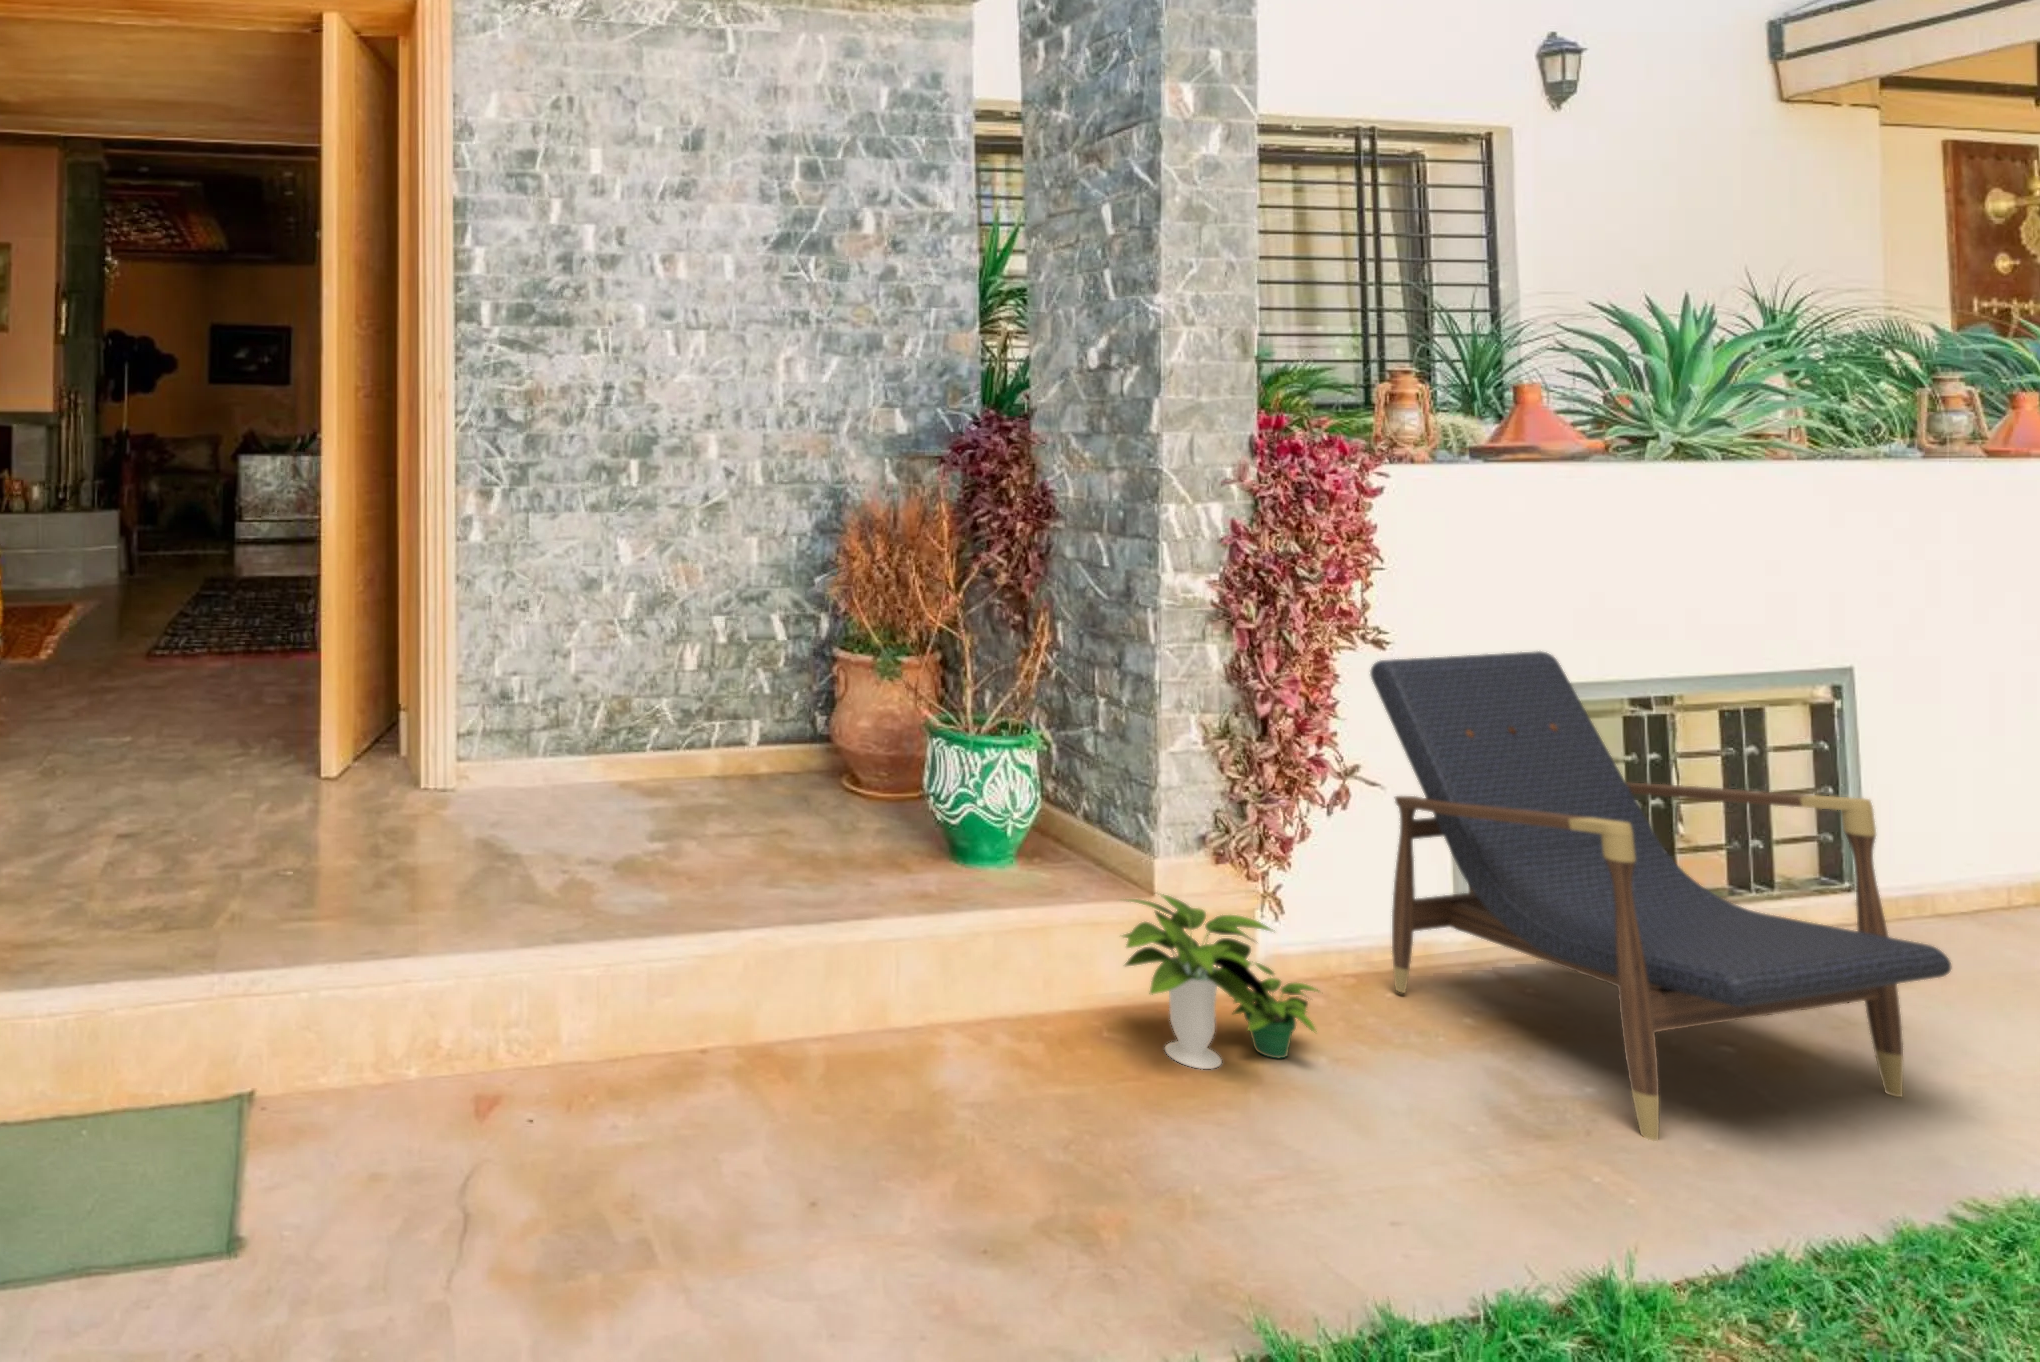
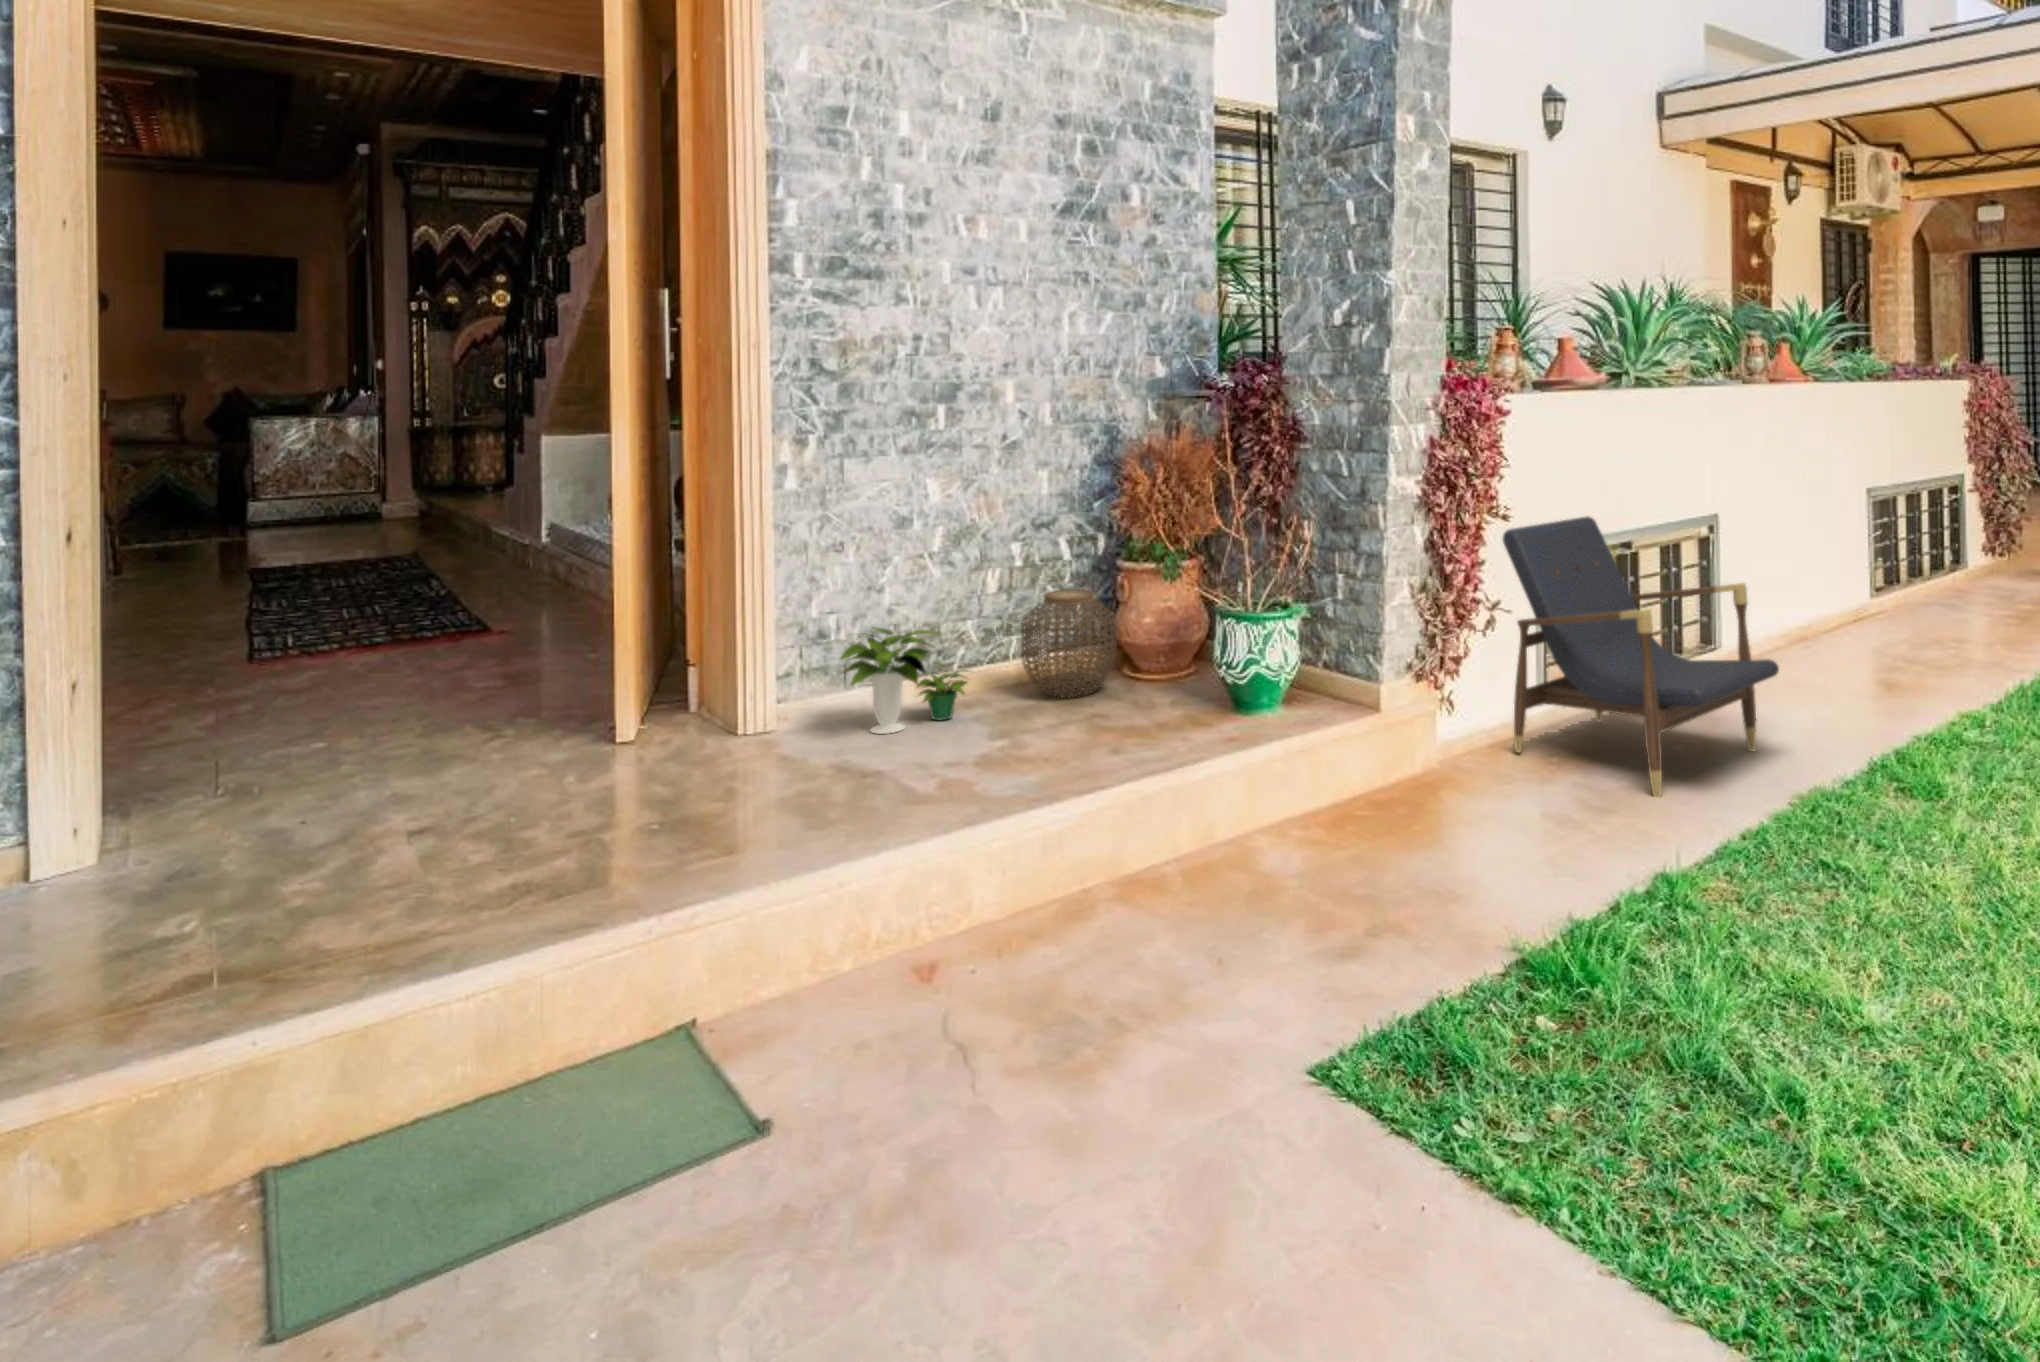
woven basket: none [715,670,824,797] -> present [1021,589,1117,697]
potted plant: present [1123,894,1318,1069] -> present [840,627,968,734]

